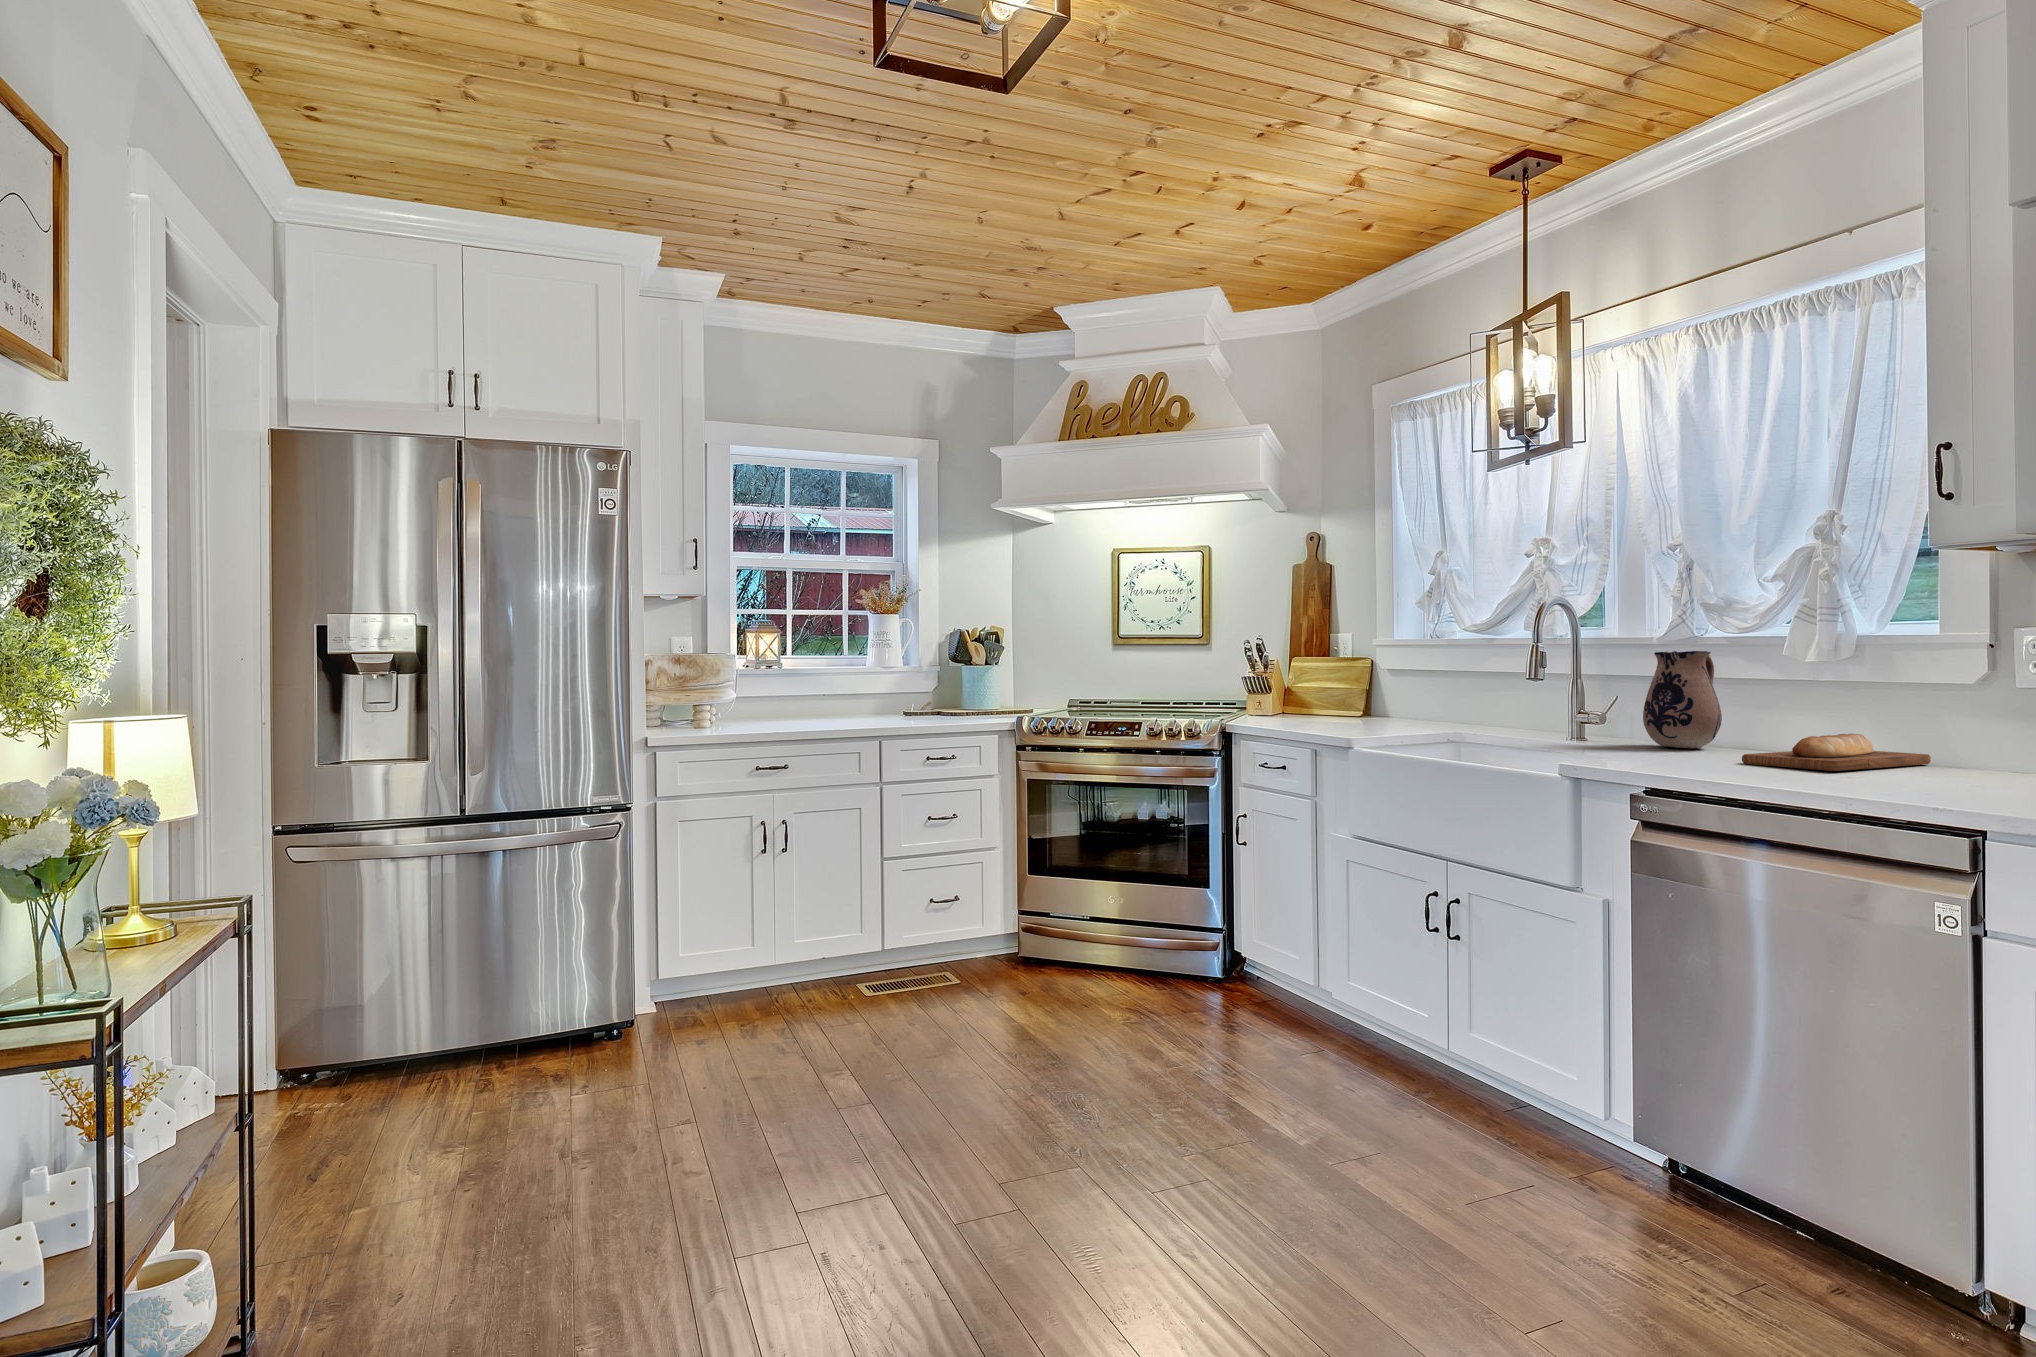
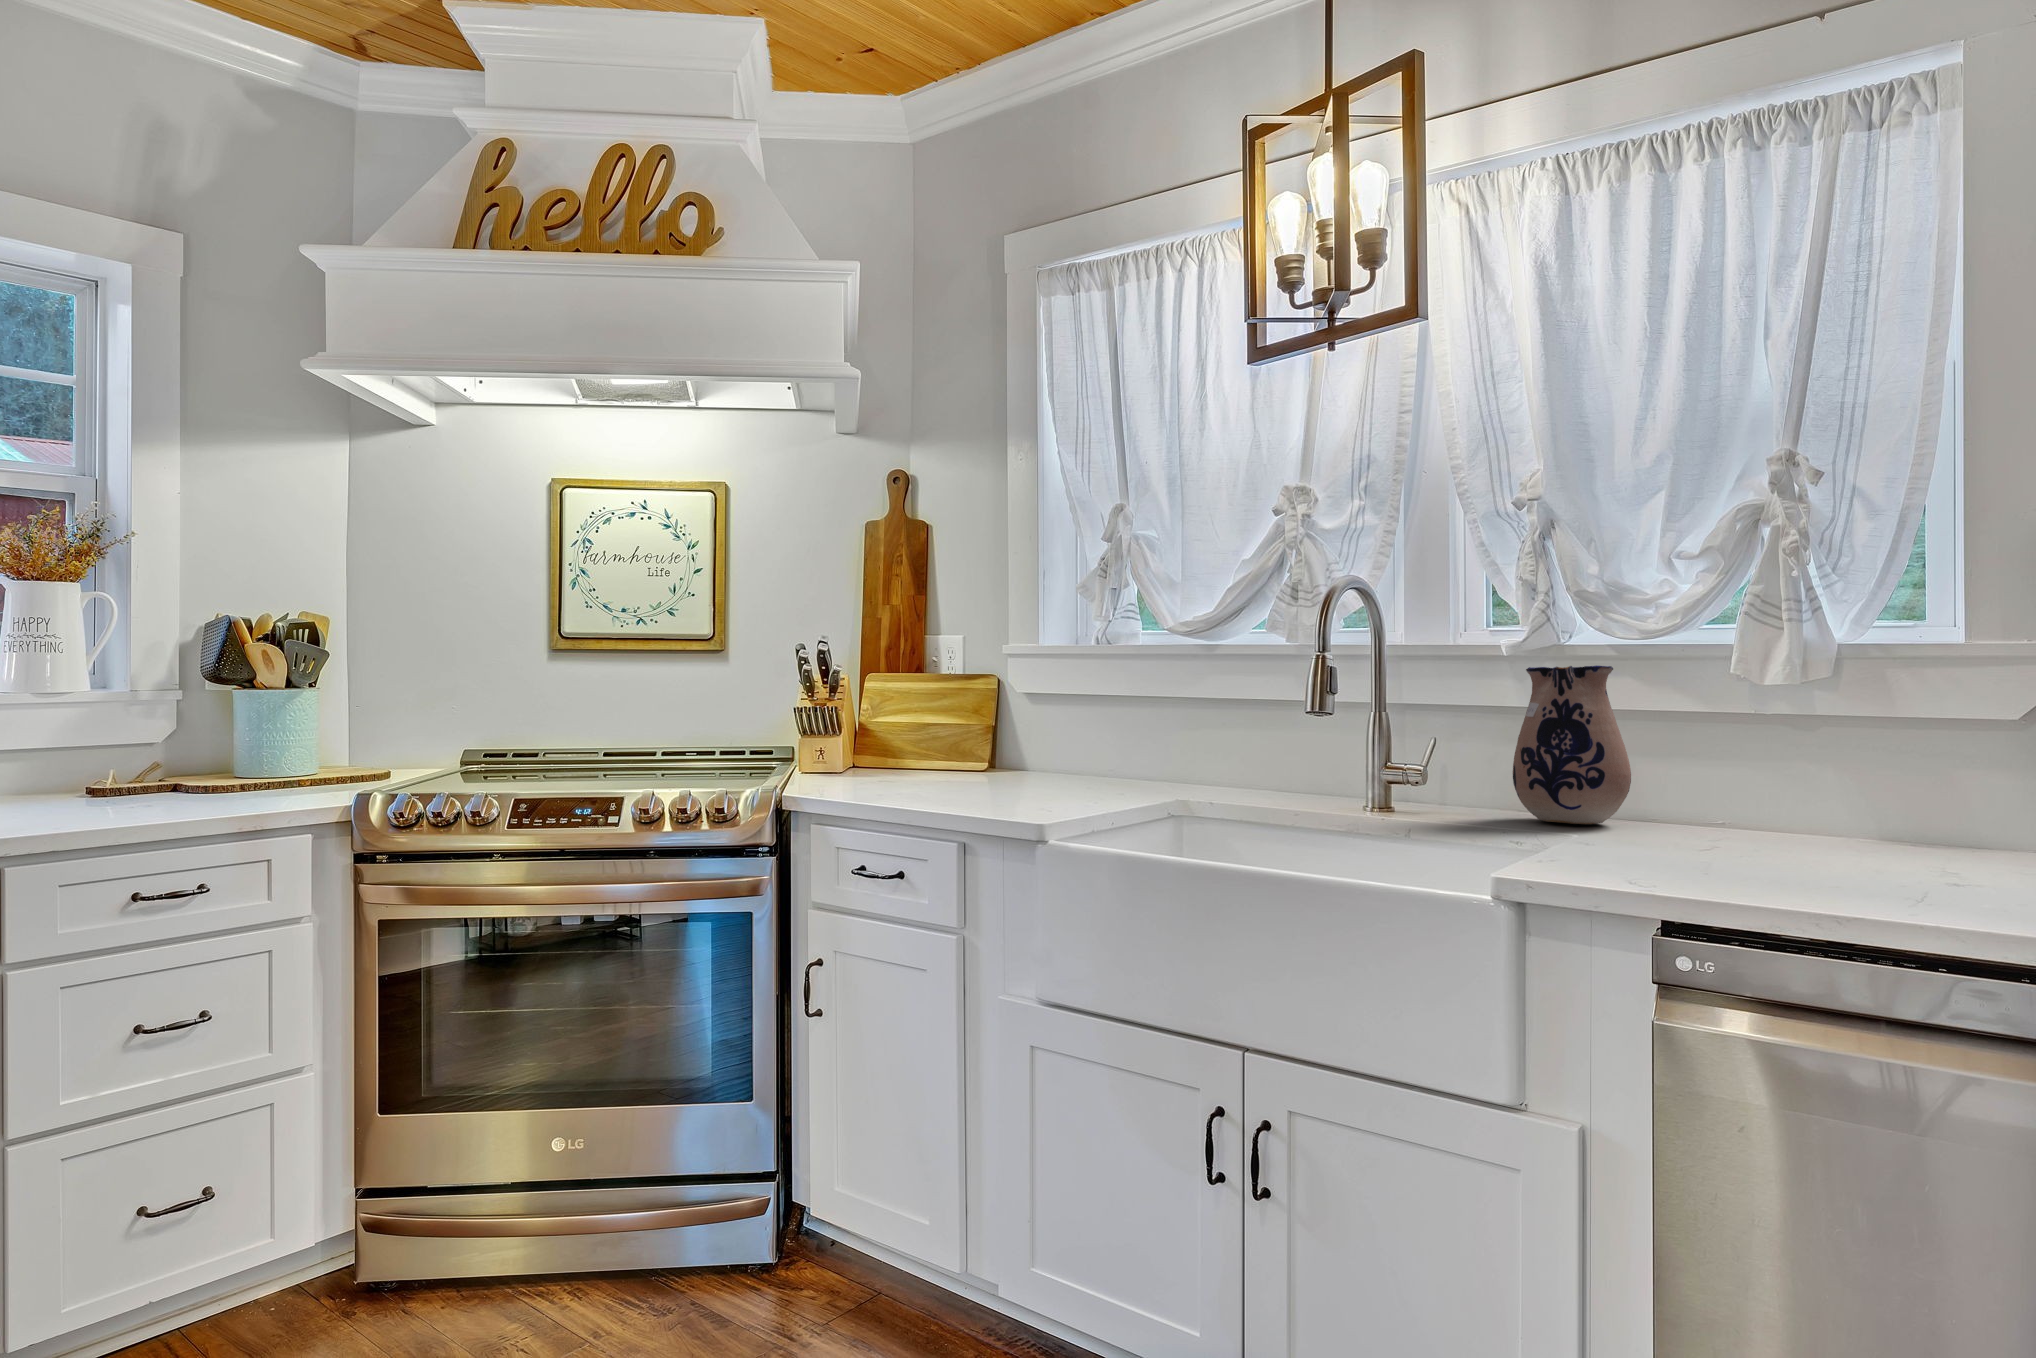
bread loaf: present [1742,734,1931,771] -> none [1746,798,1952,868]

